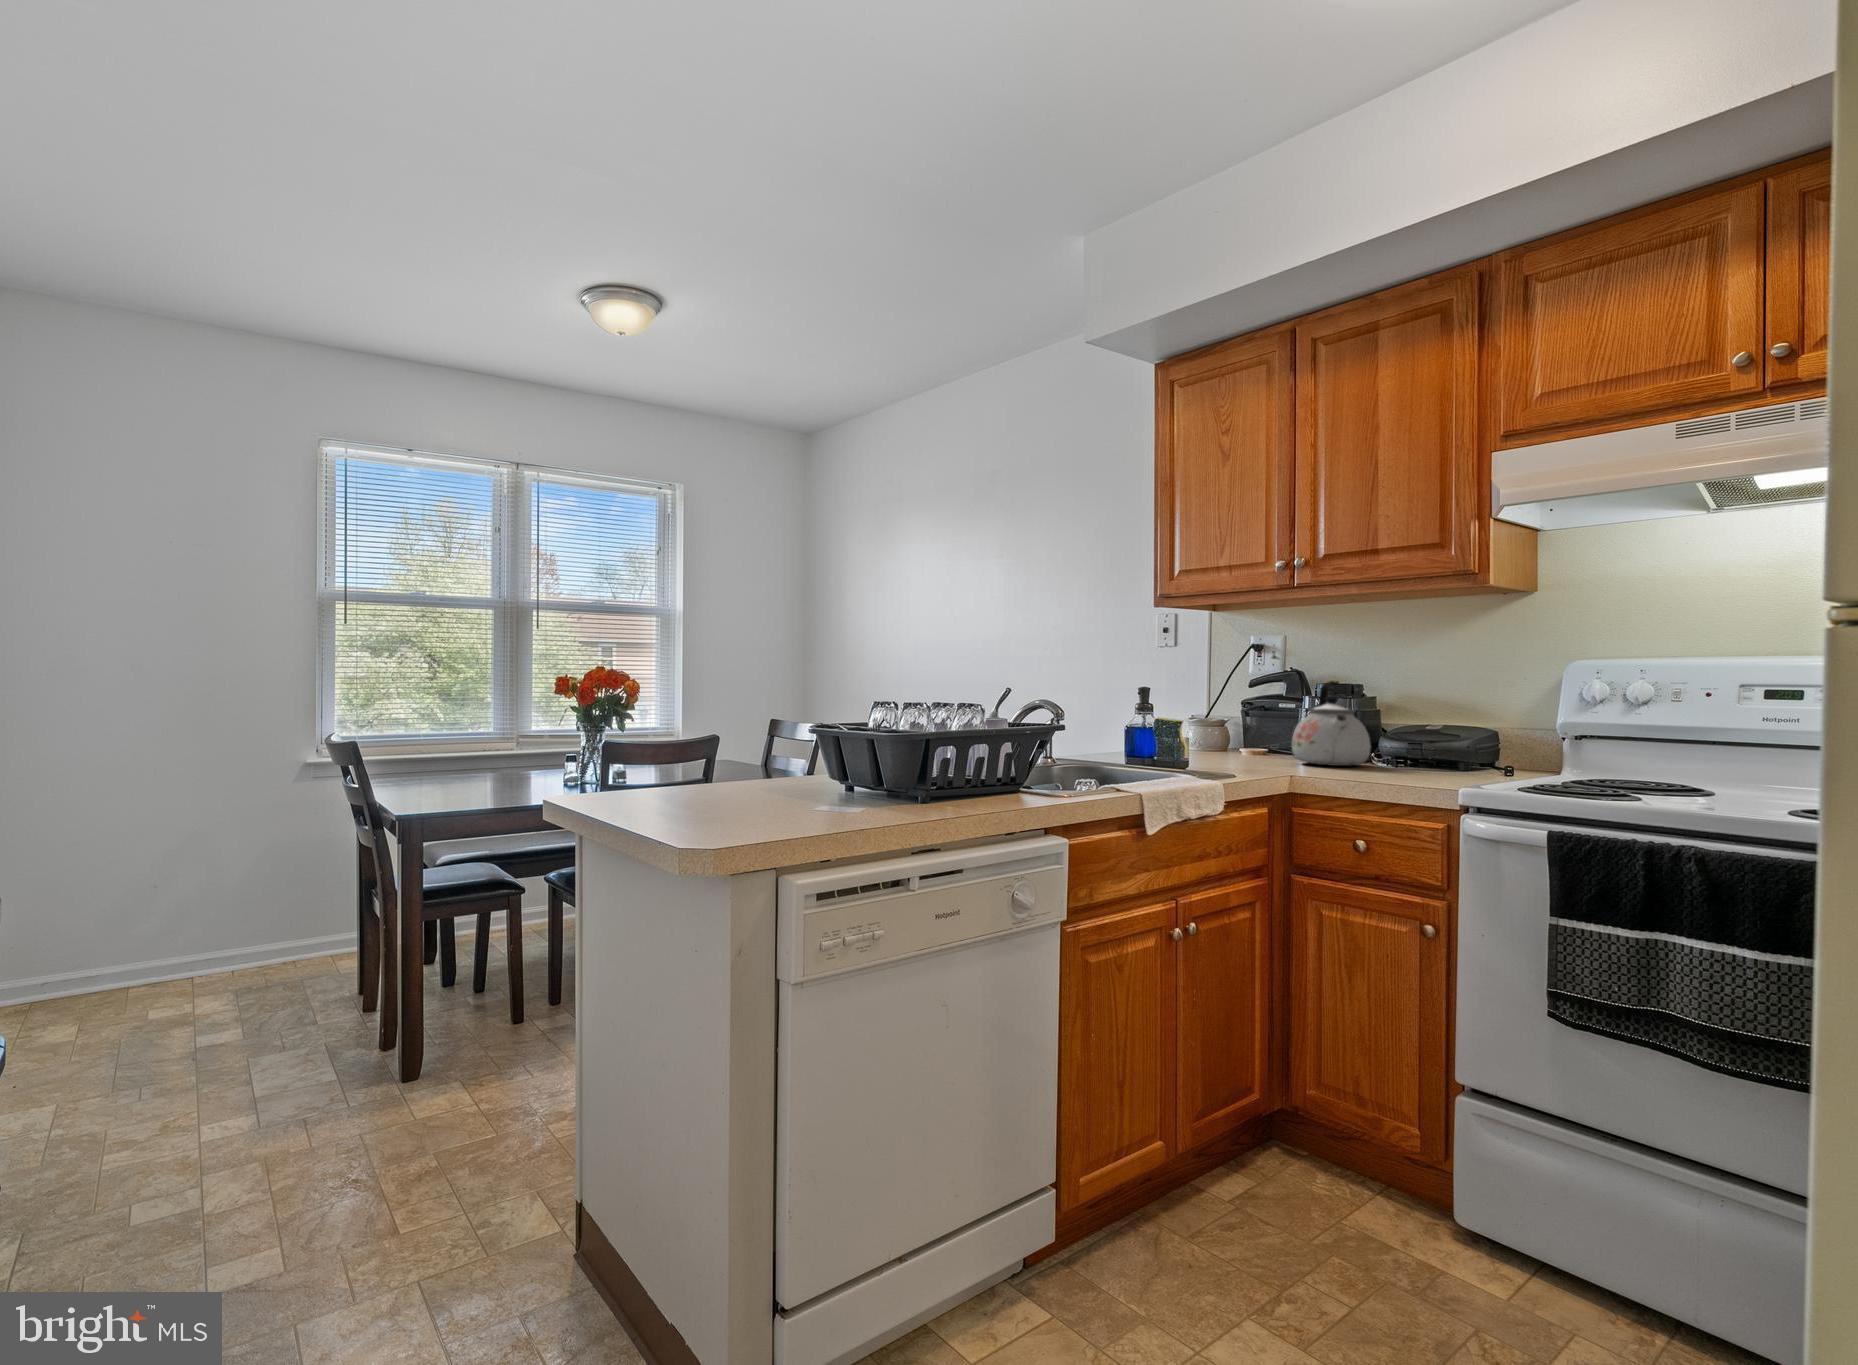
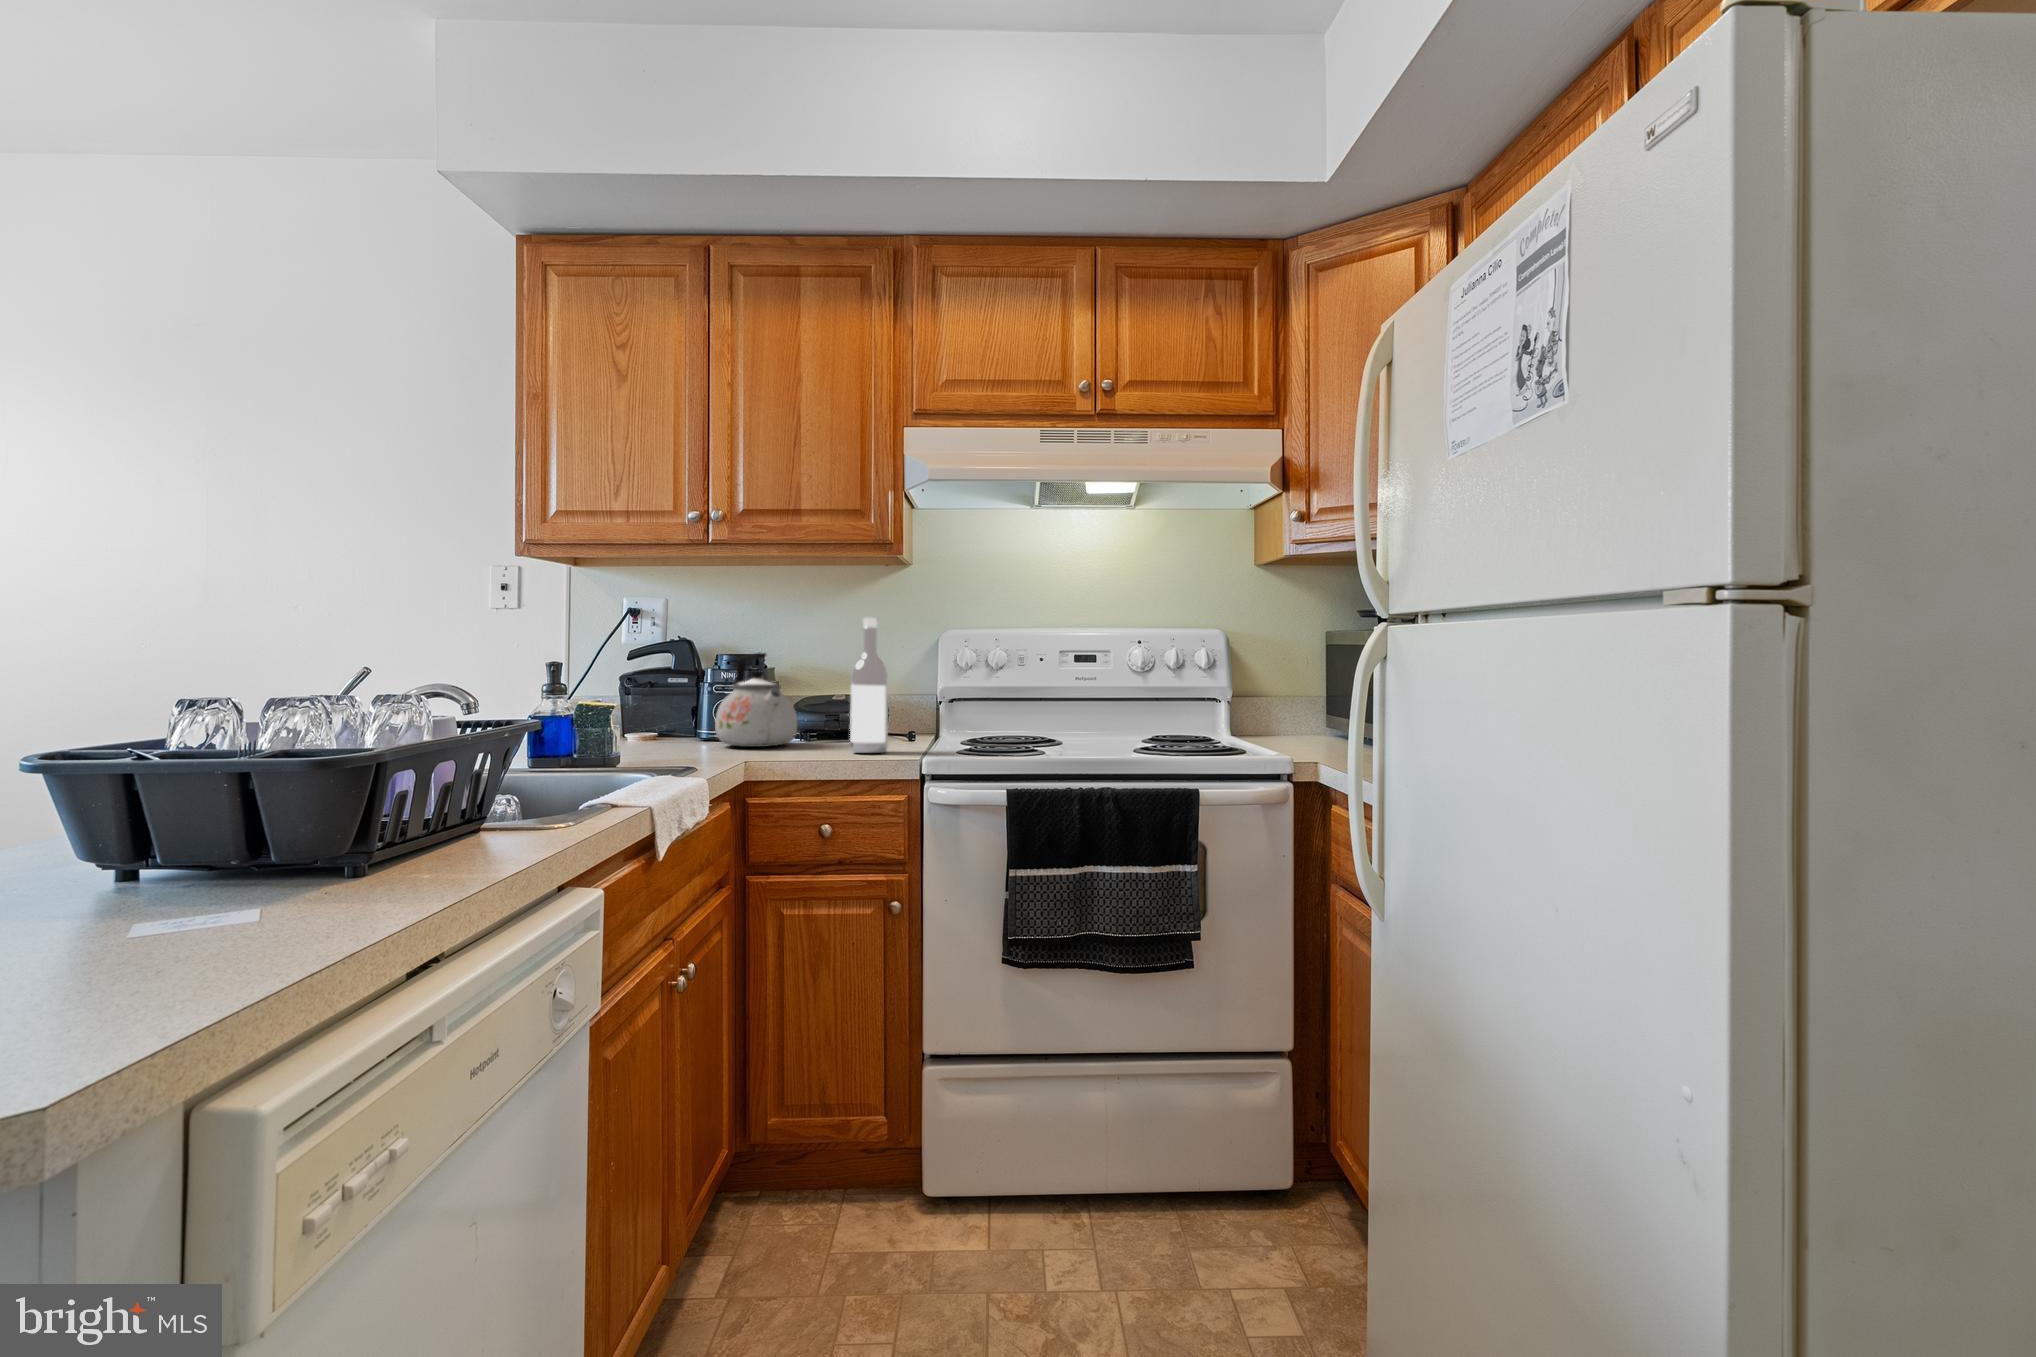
wine bottle: none [1402,646,1445,779] -> present [850,618,888,753]

